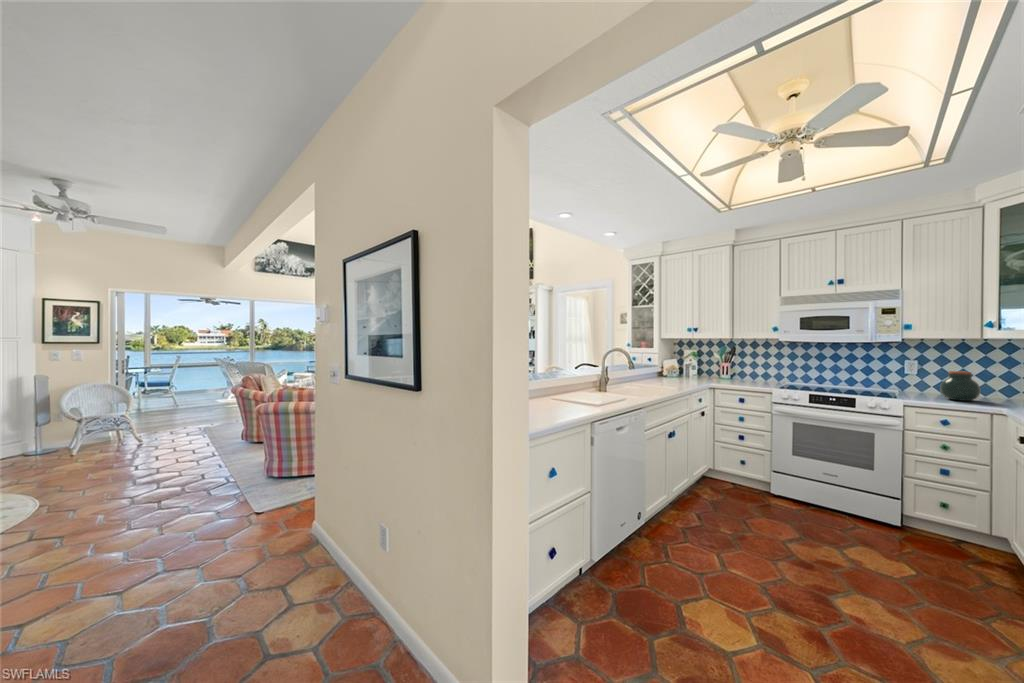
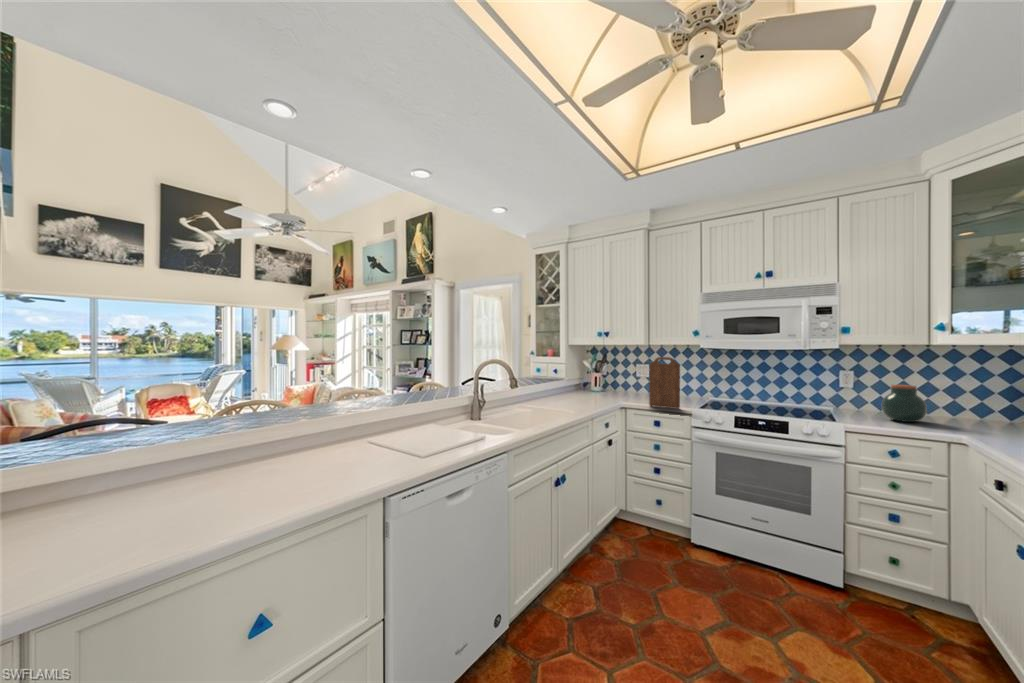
cutting board: none [735,349,761,389] -> present [649,357,680,408]

